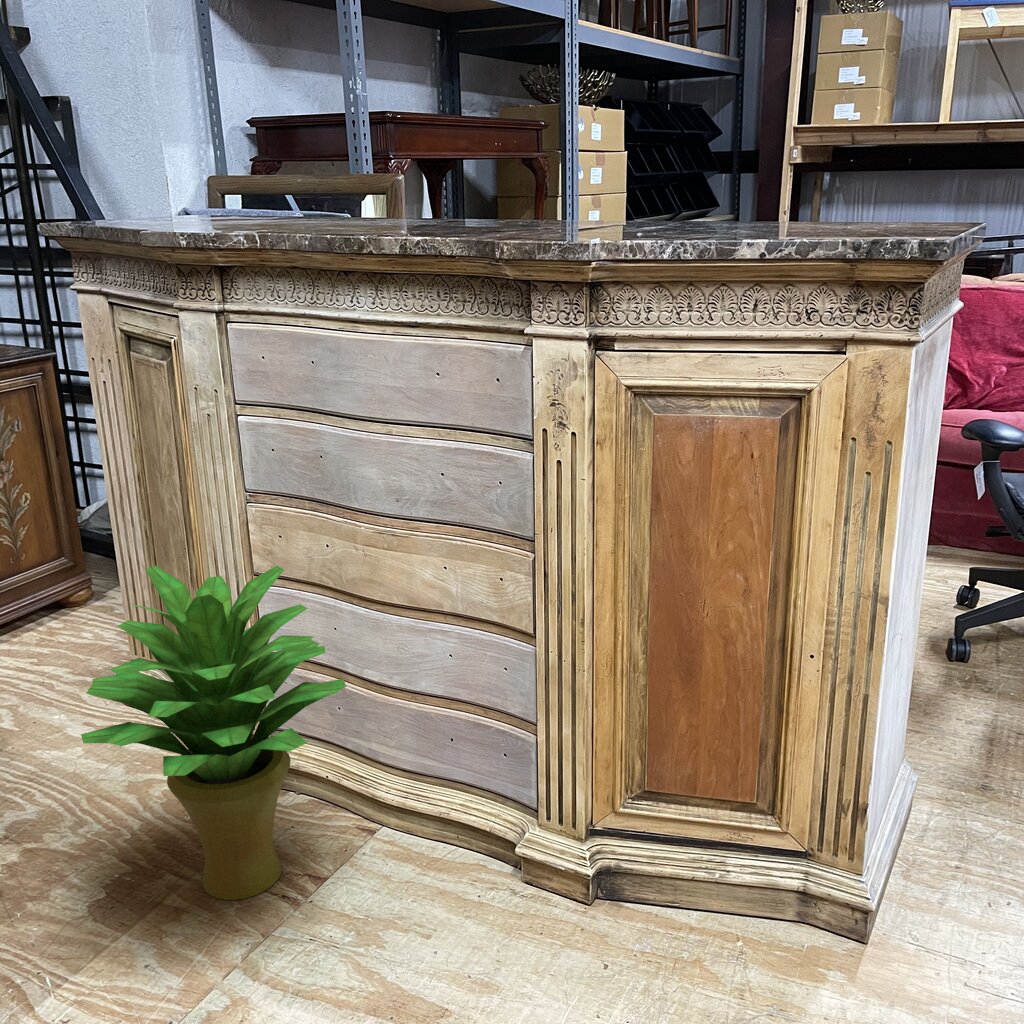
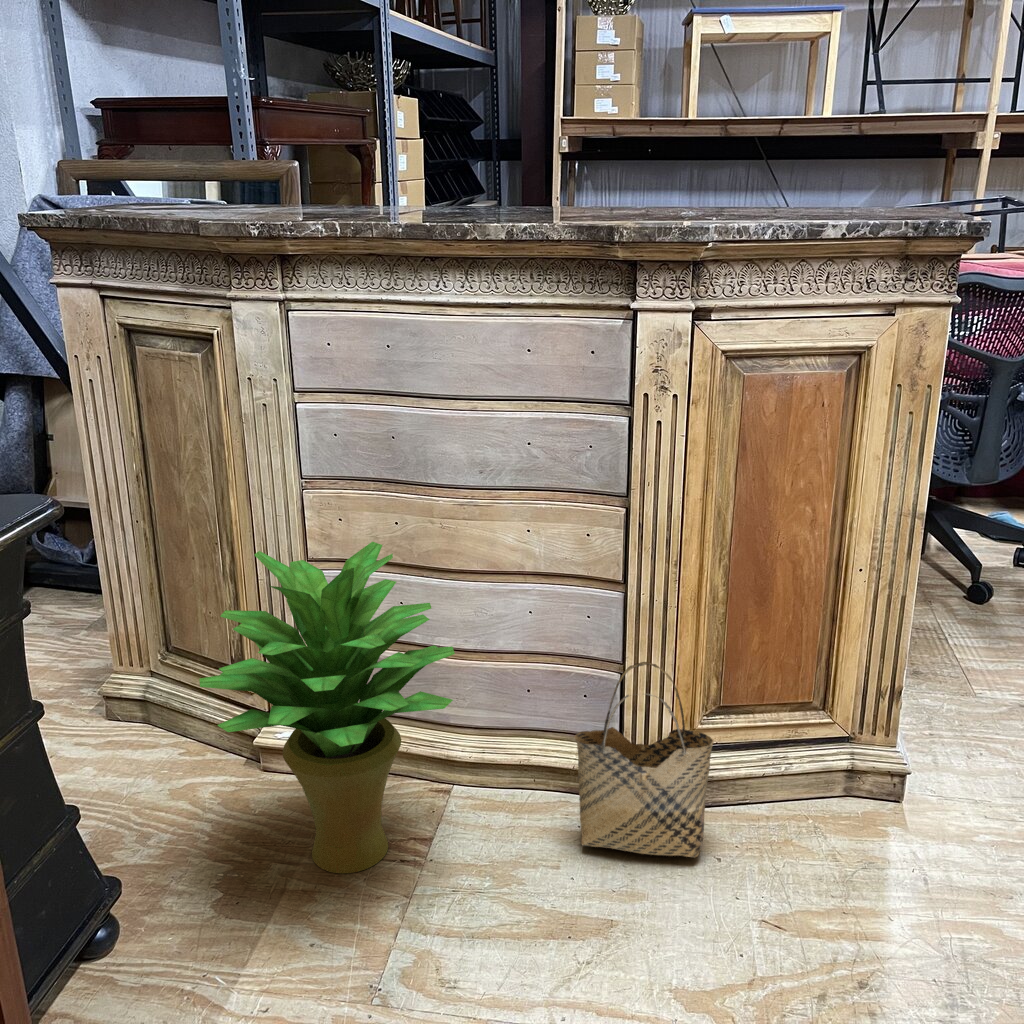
woven basket: none [455,729,602,959] -> present [574,662,713,858]

